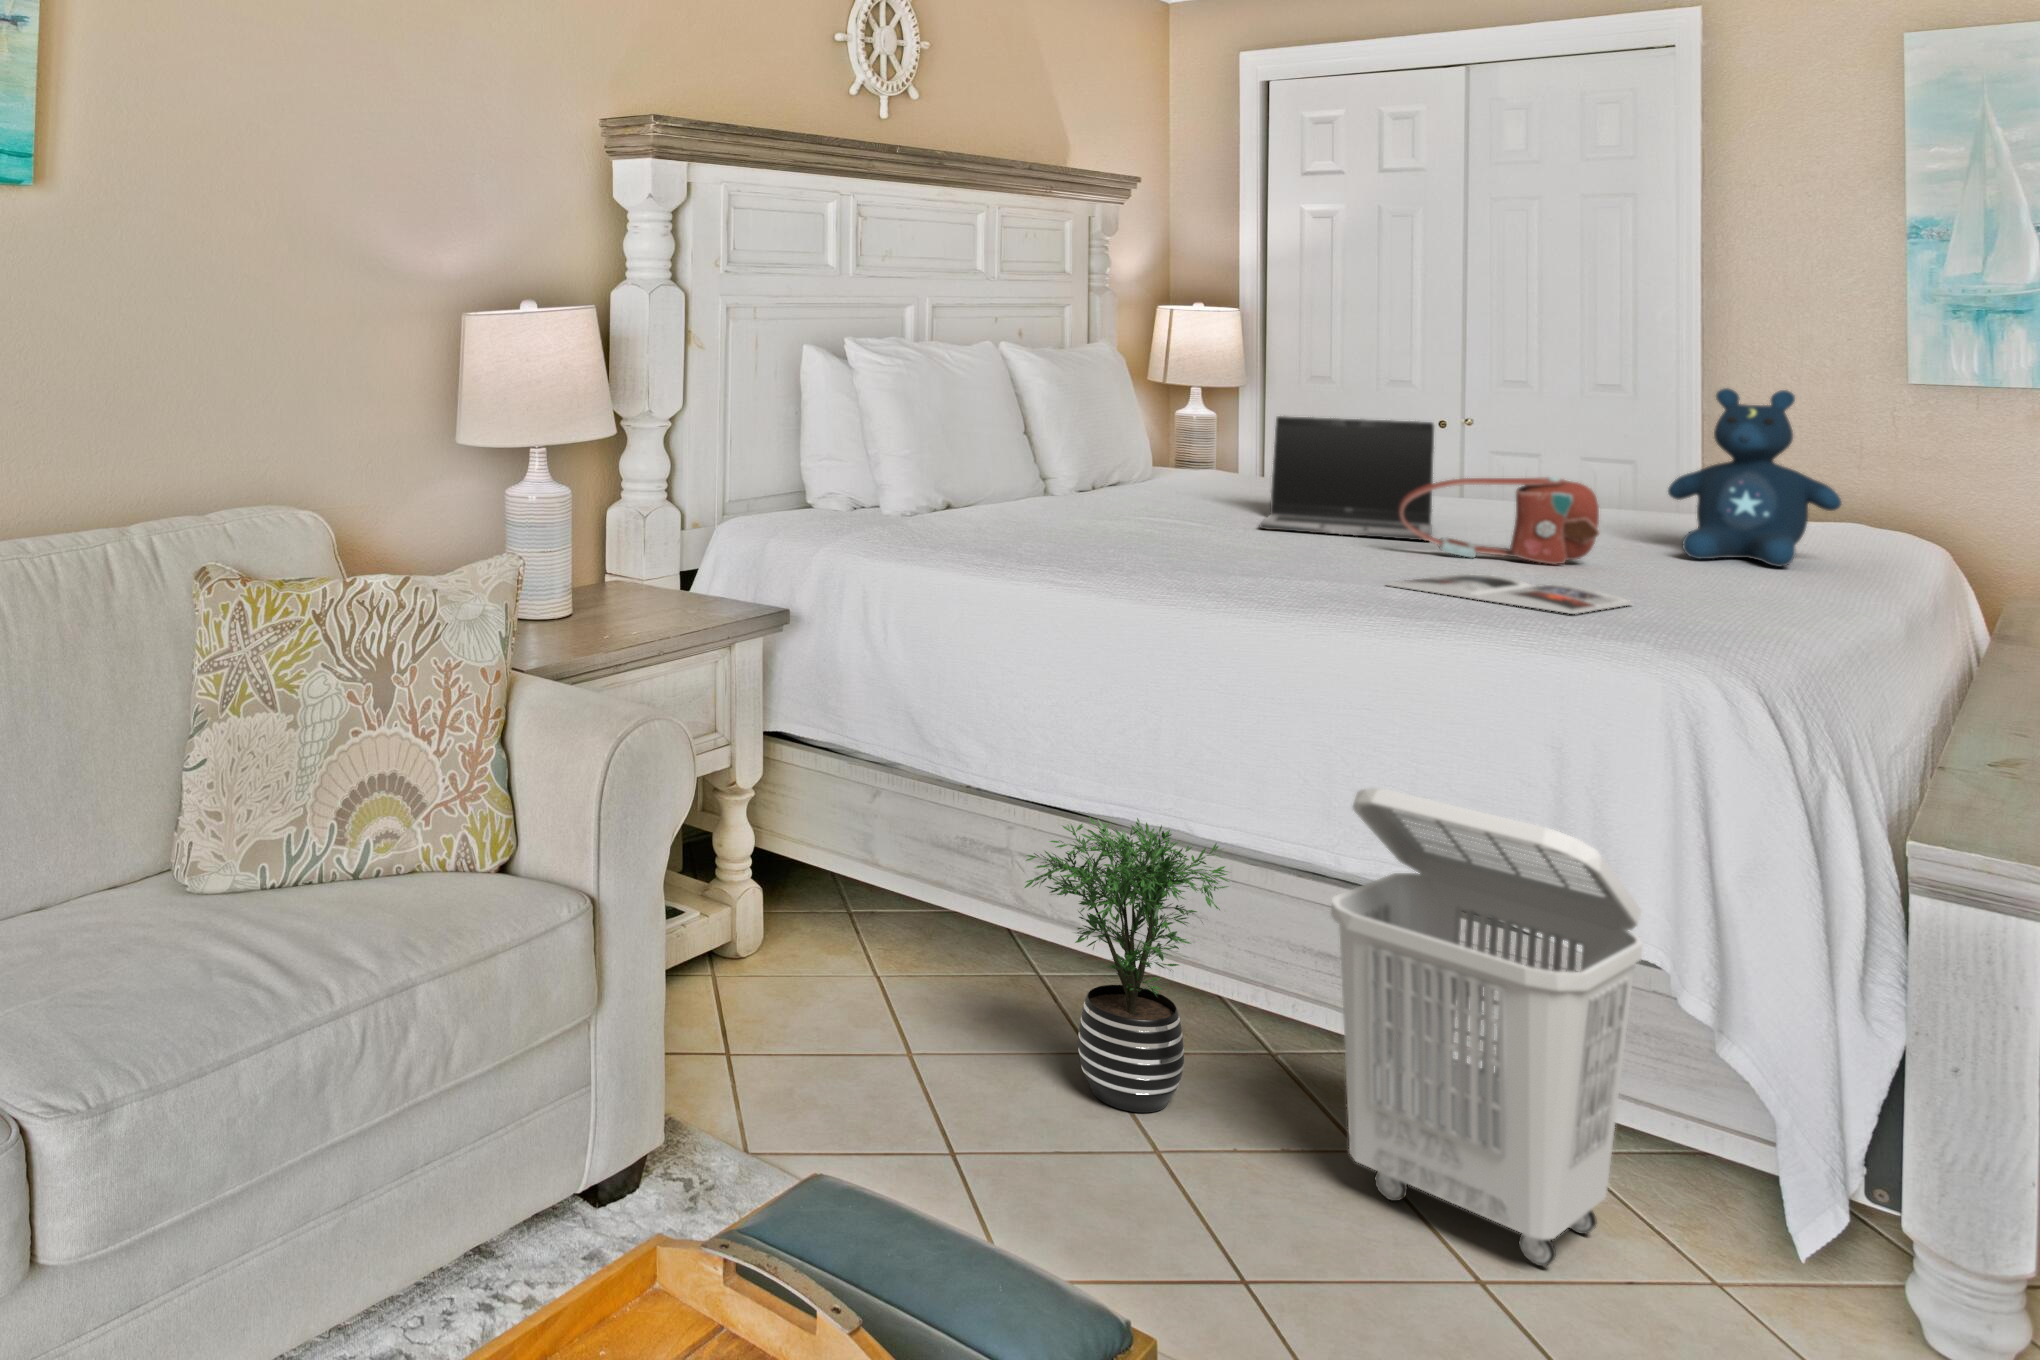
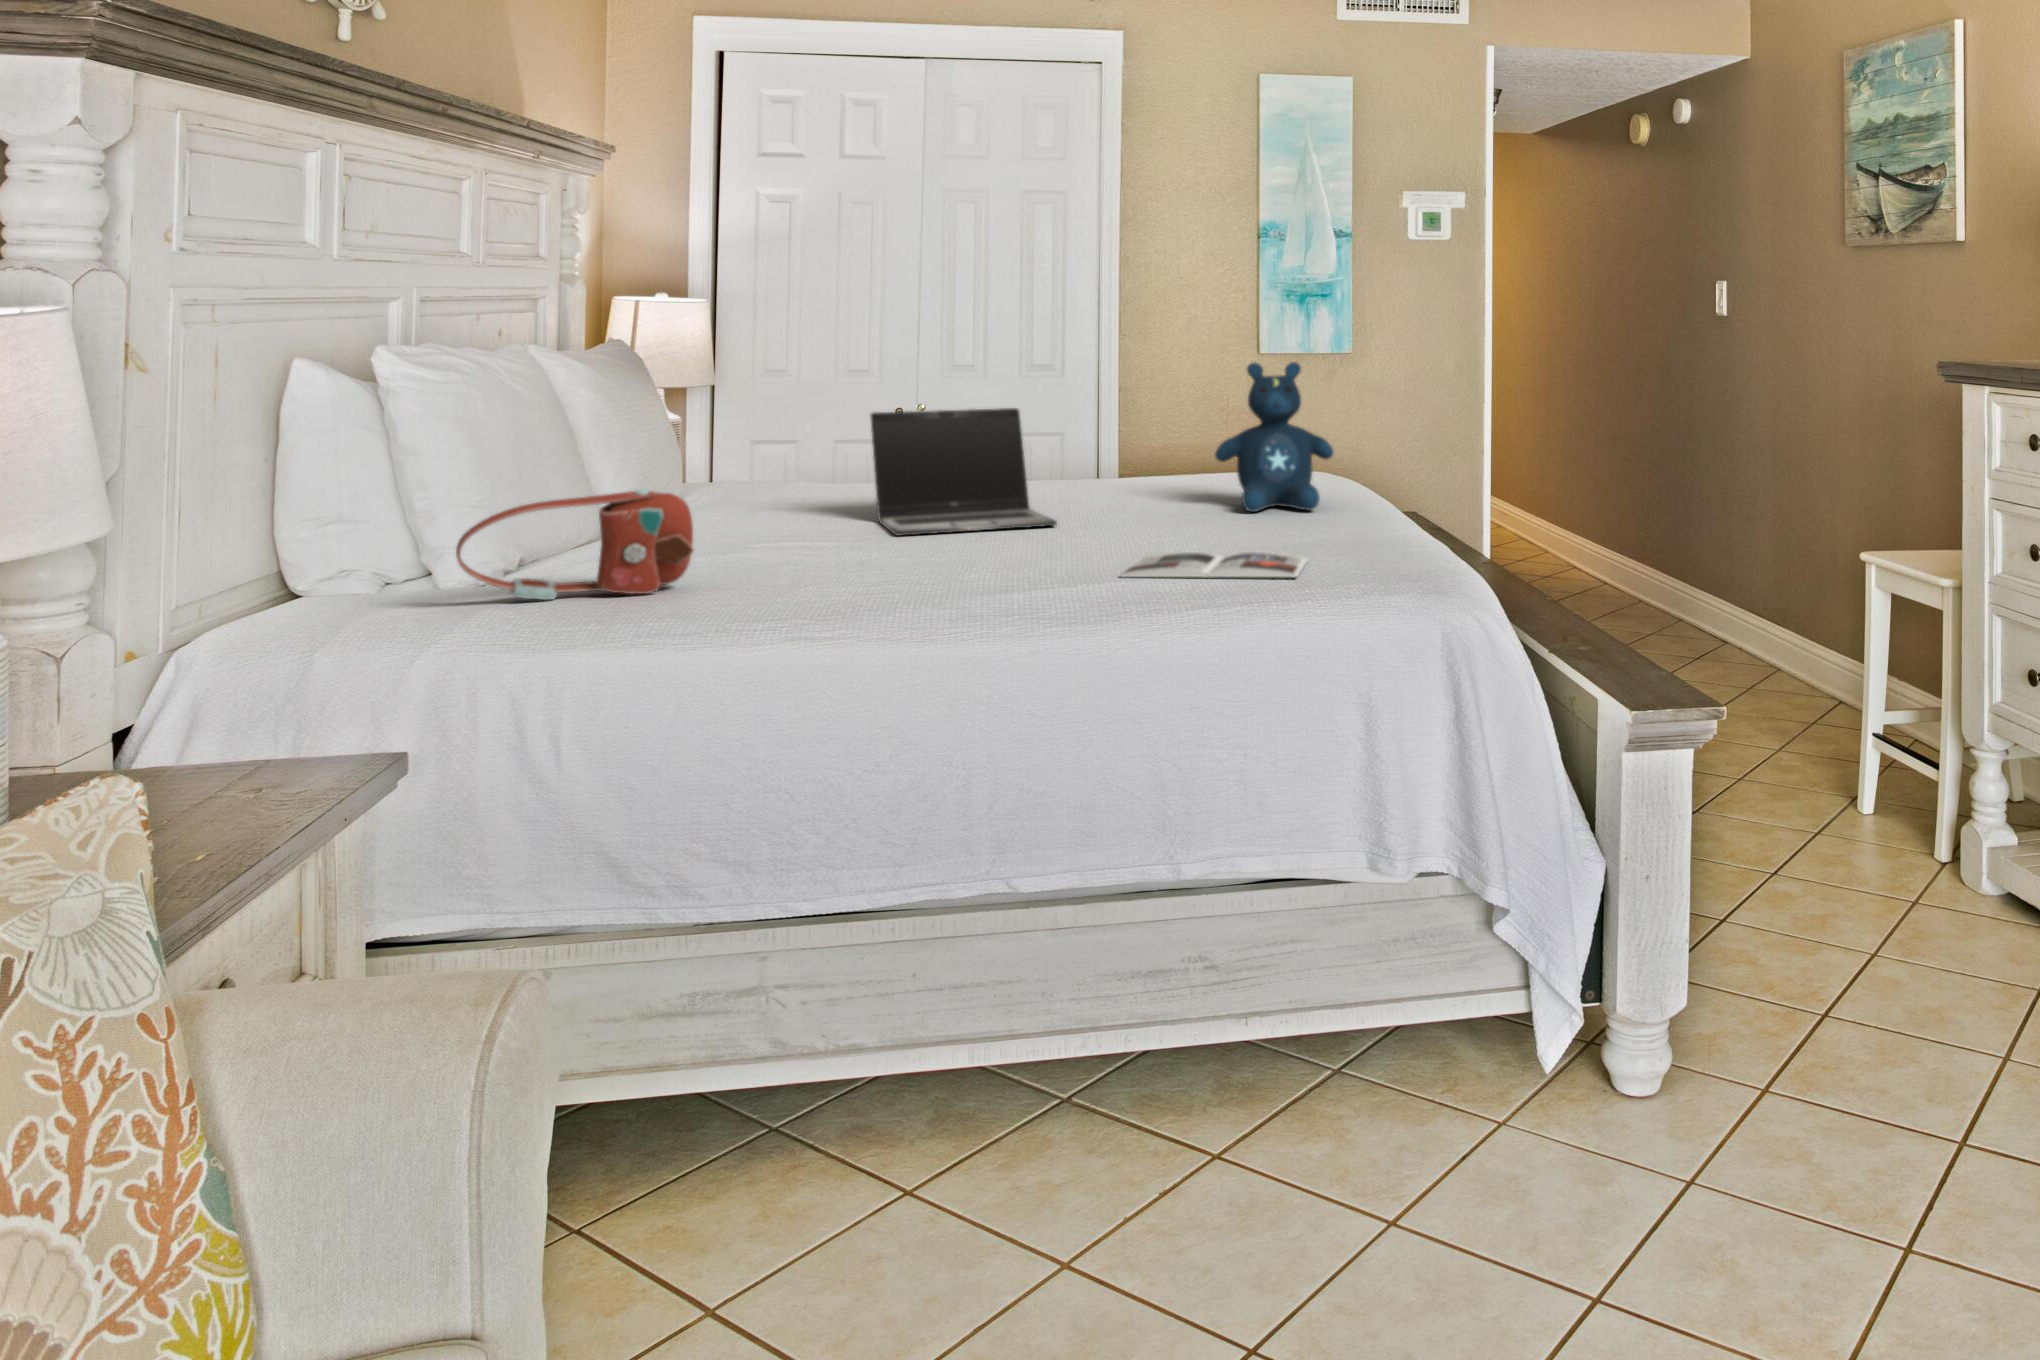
handbag: present [1399,477,1600,564] -> present [456,490,694,600]
laundry basket: present [1331,788,1642,1266] -> none [1222,783,1460,1197]
potted plant: present [1025,817,1229,1112] -> none [865,891,1105,1241]

